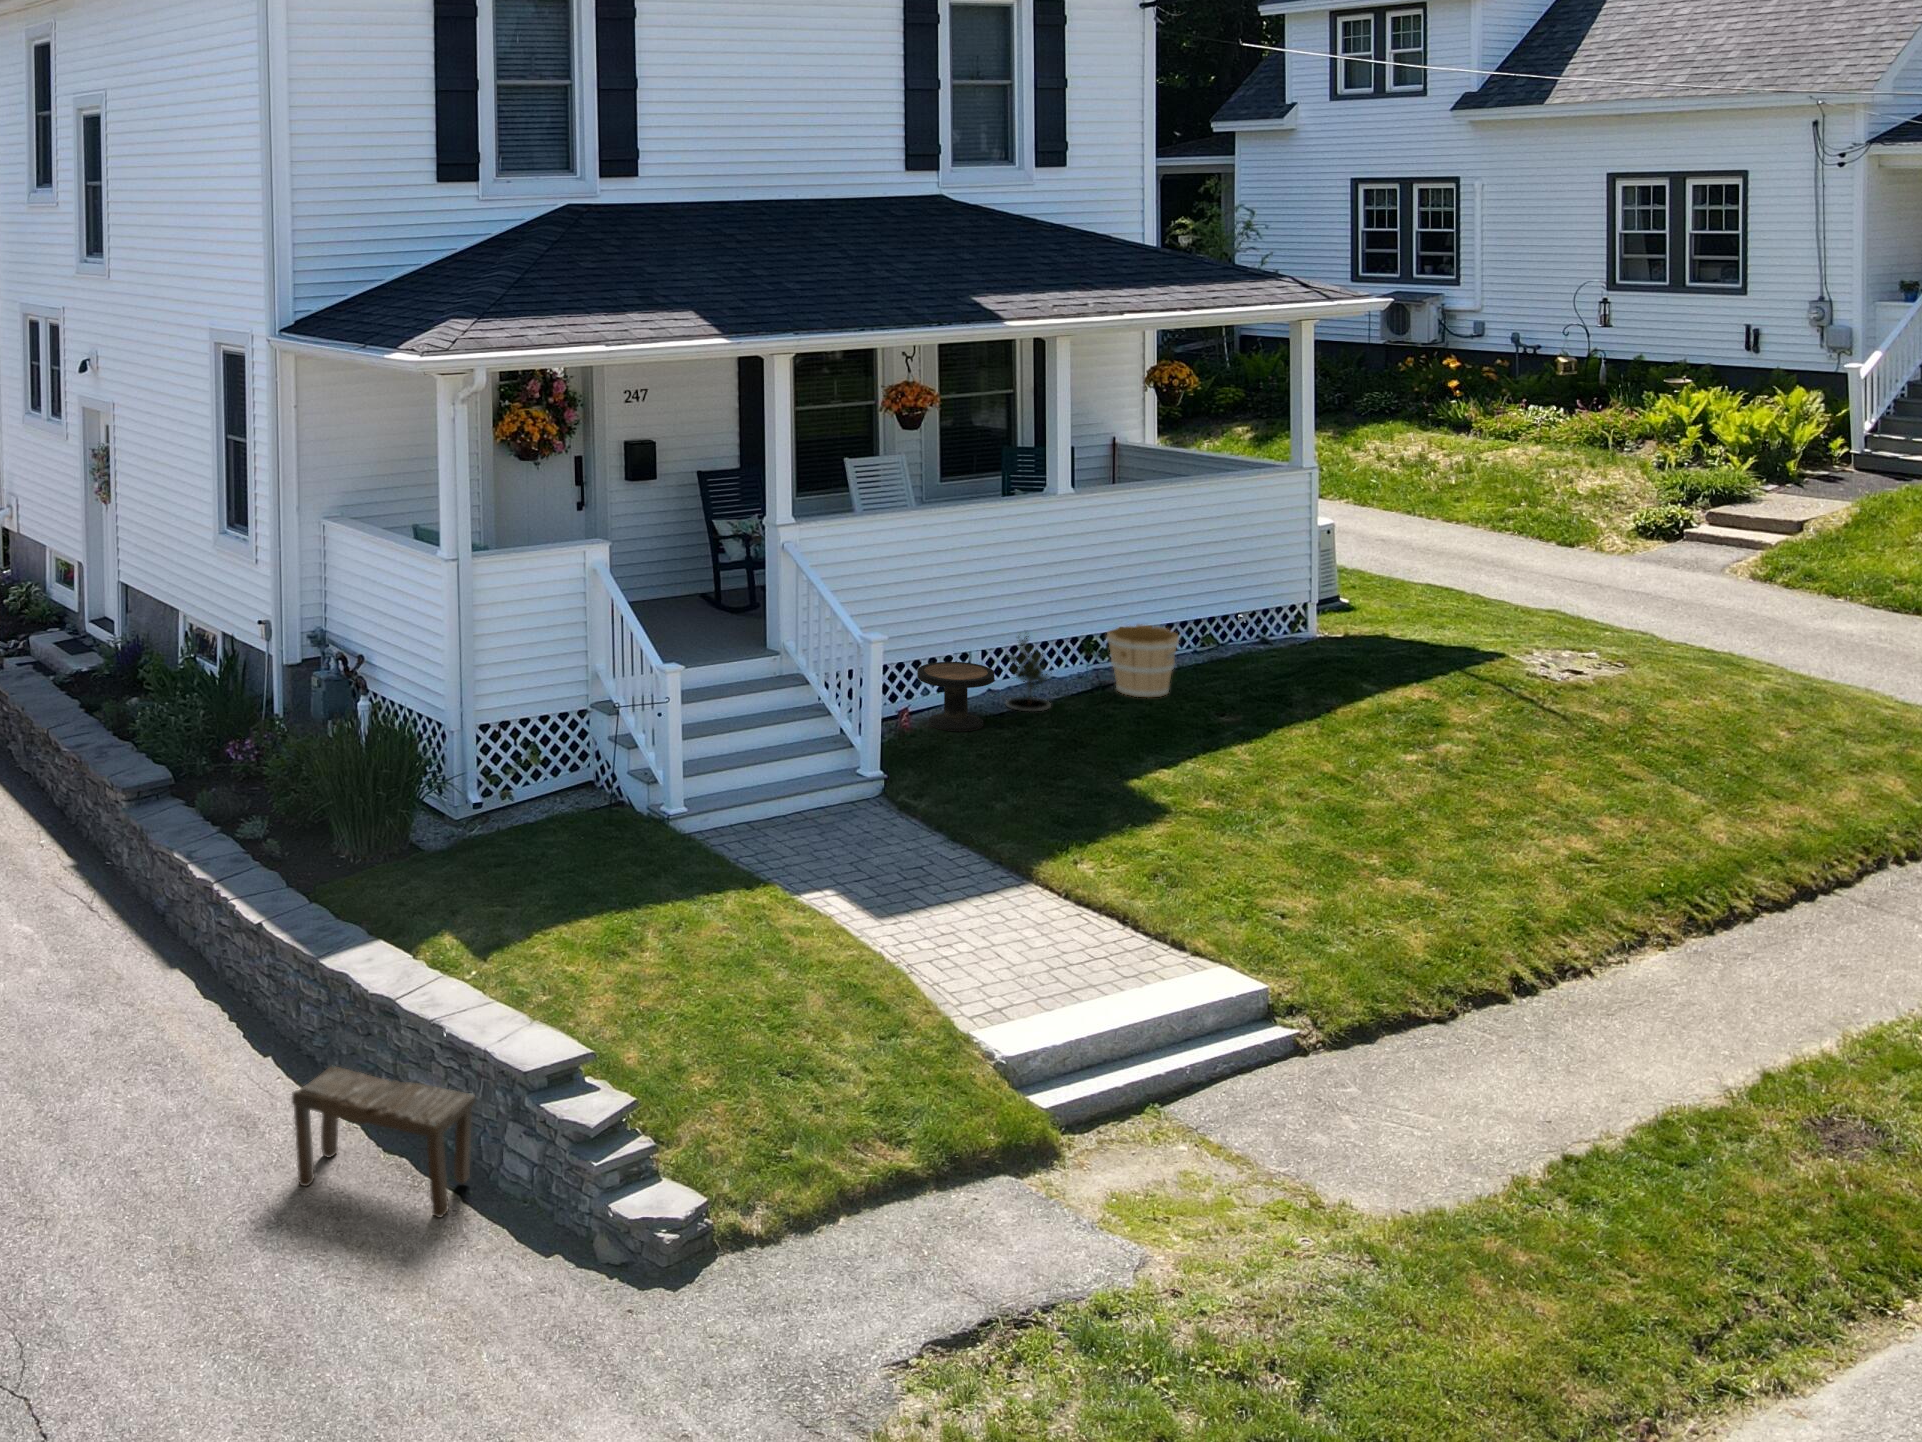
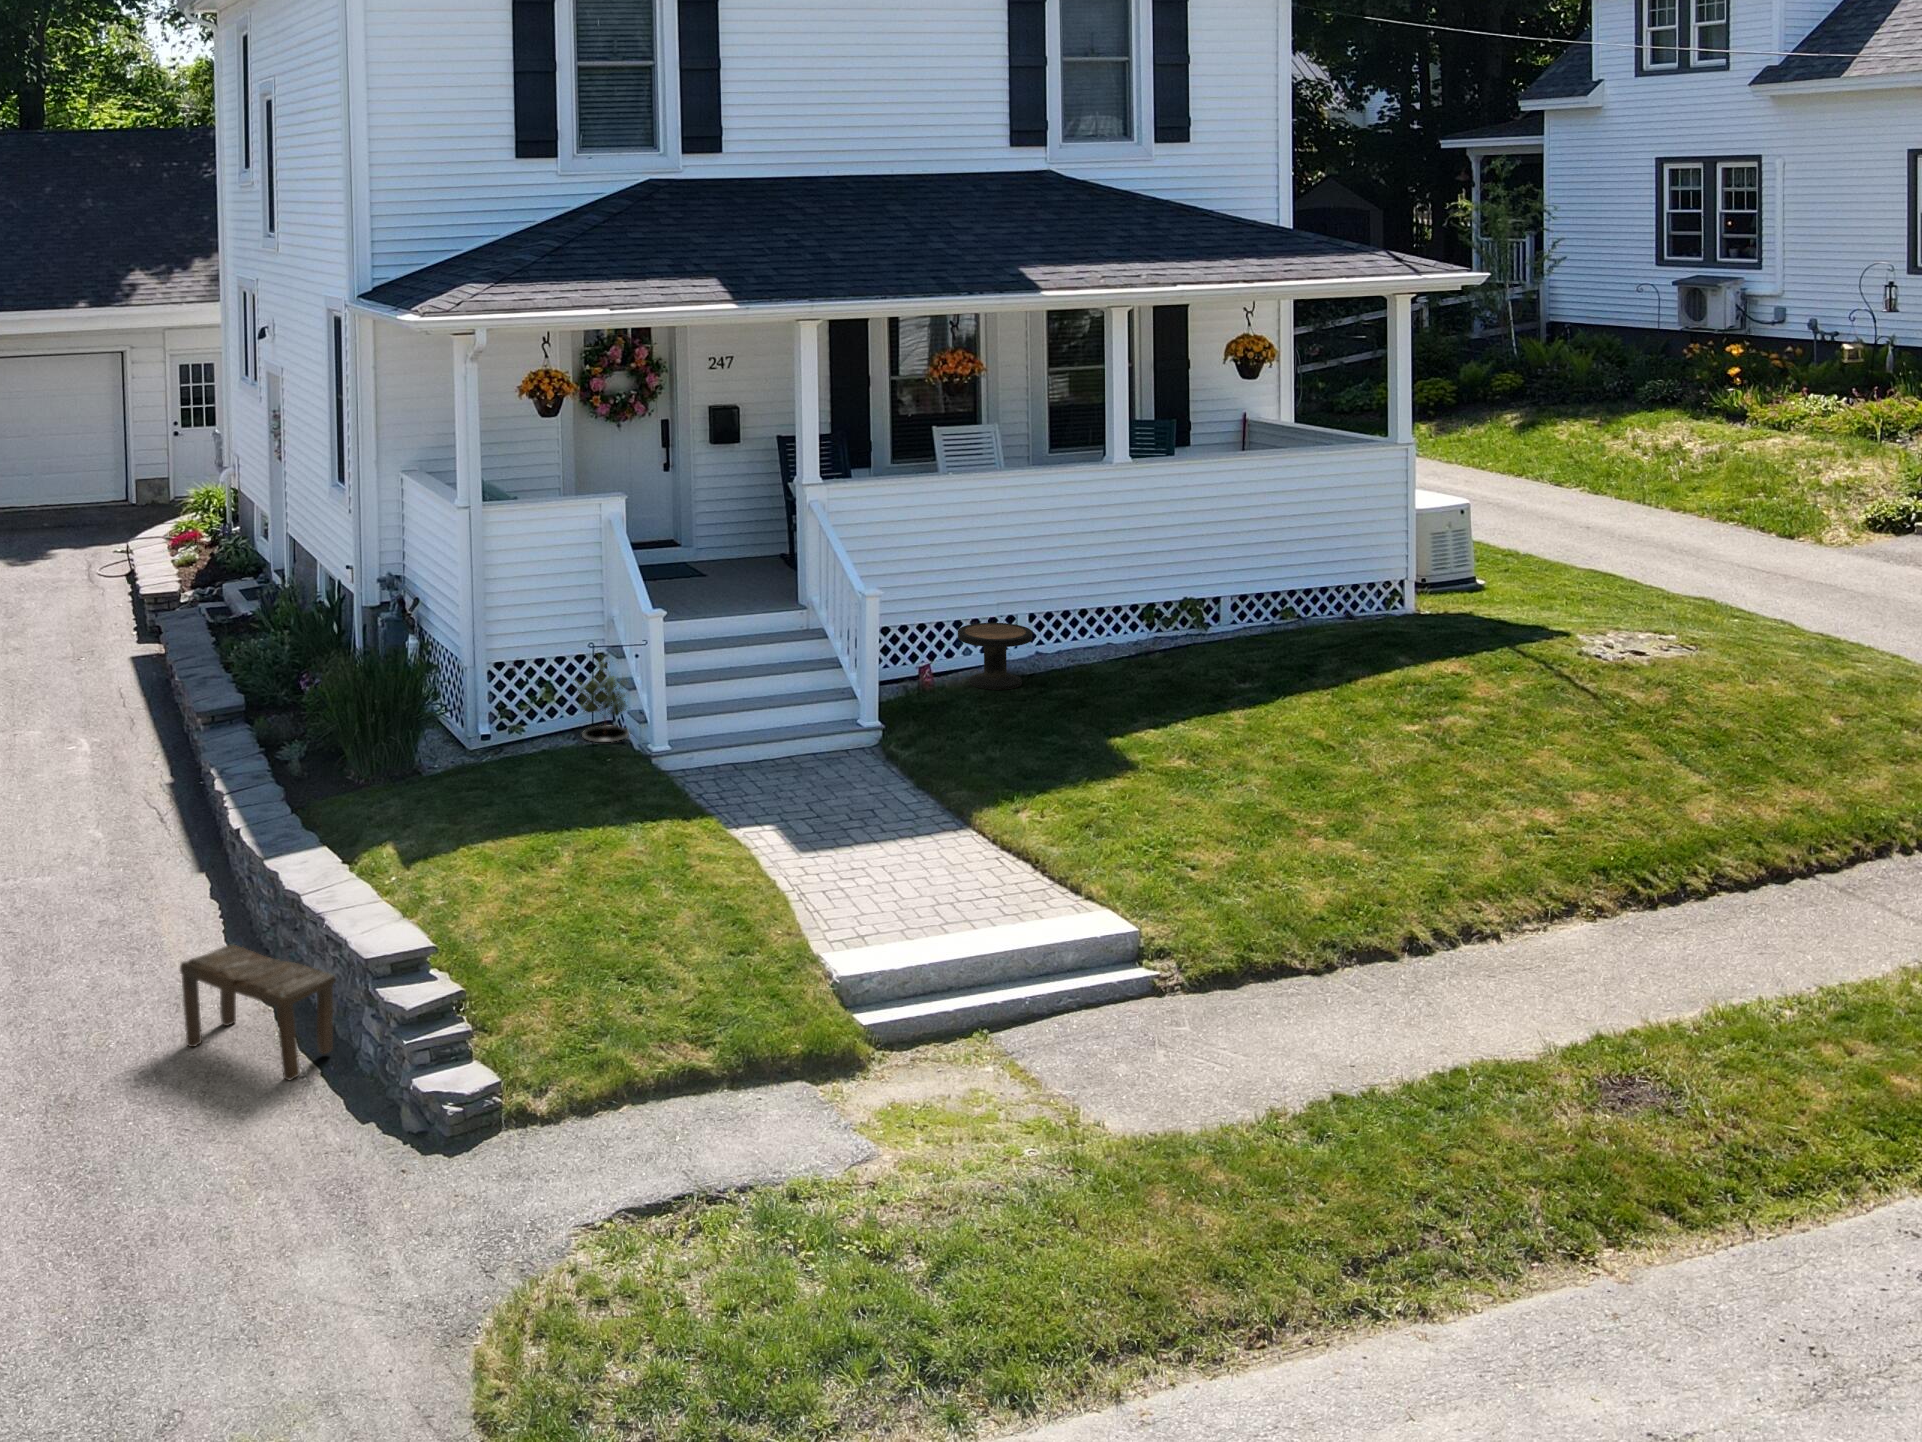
wooden bucket: present [1107,624,1179,697] -> none [1168,594,1242,666]
potted tree: present [1006,636,1051,711] -> present [573,654,629,742]

